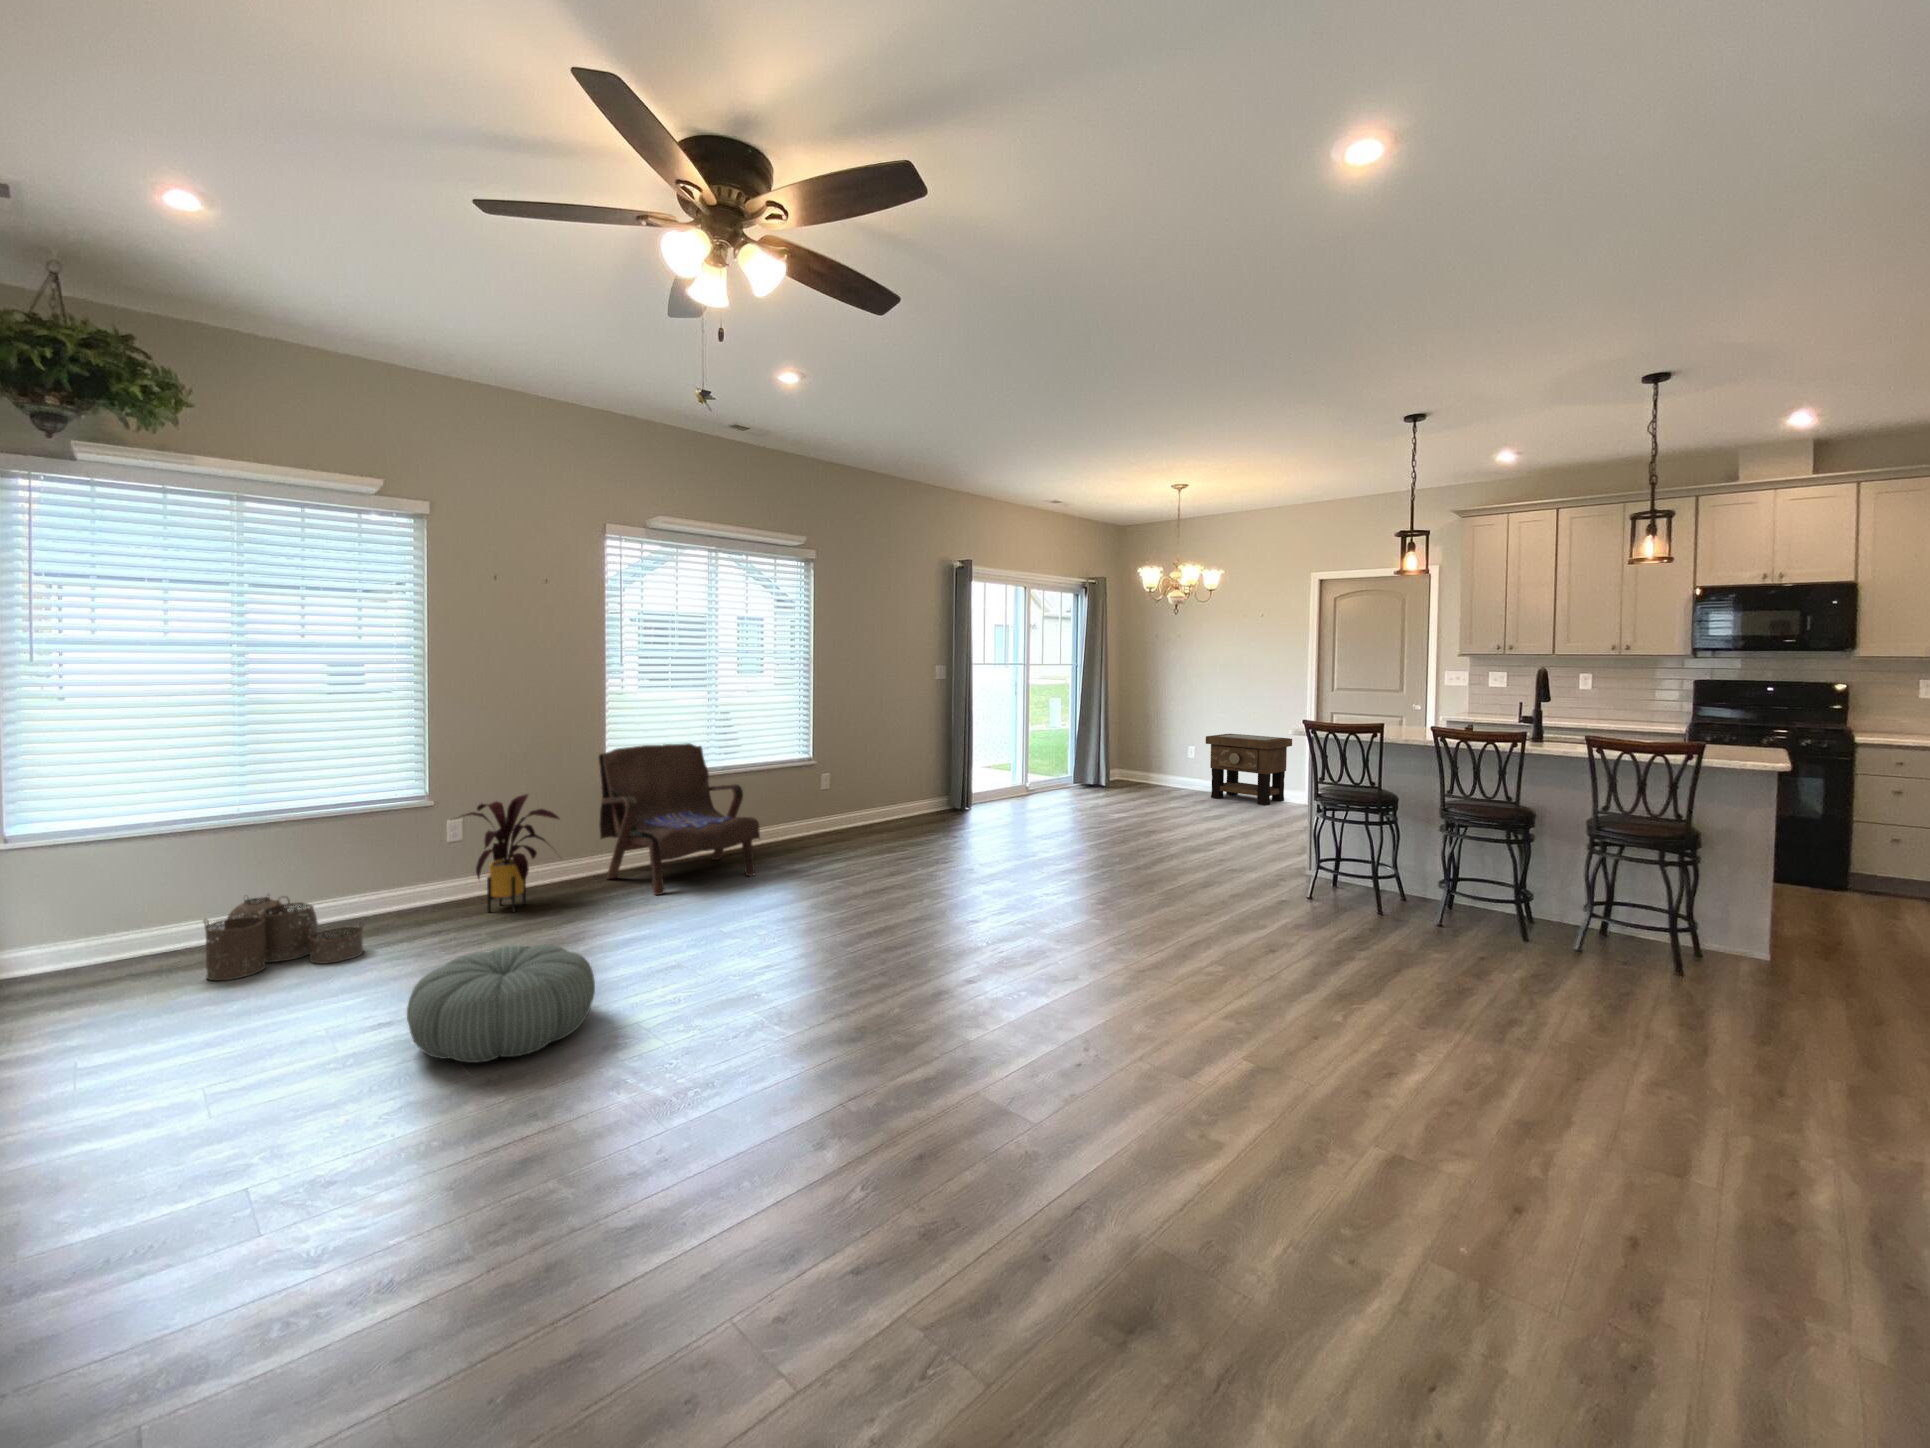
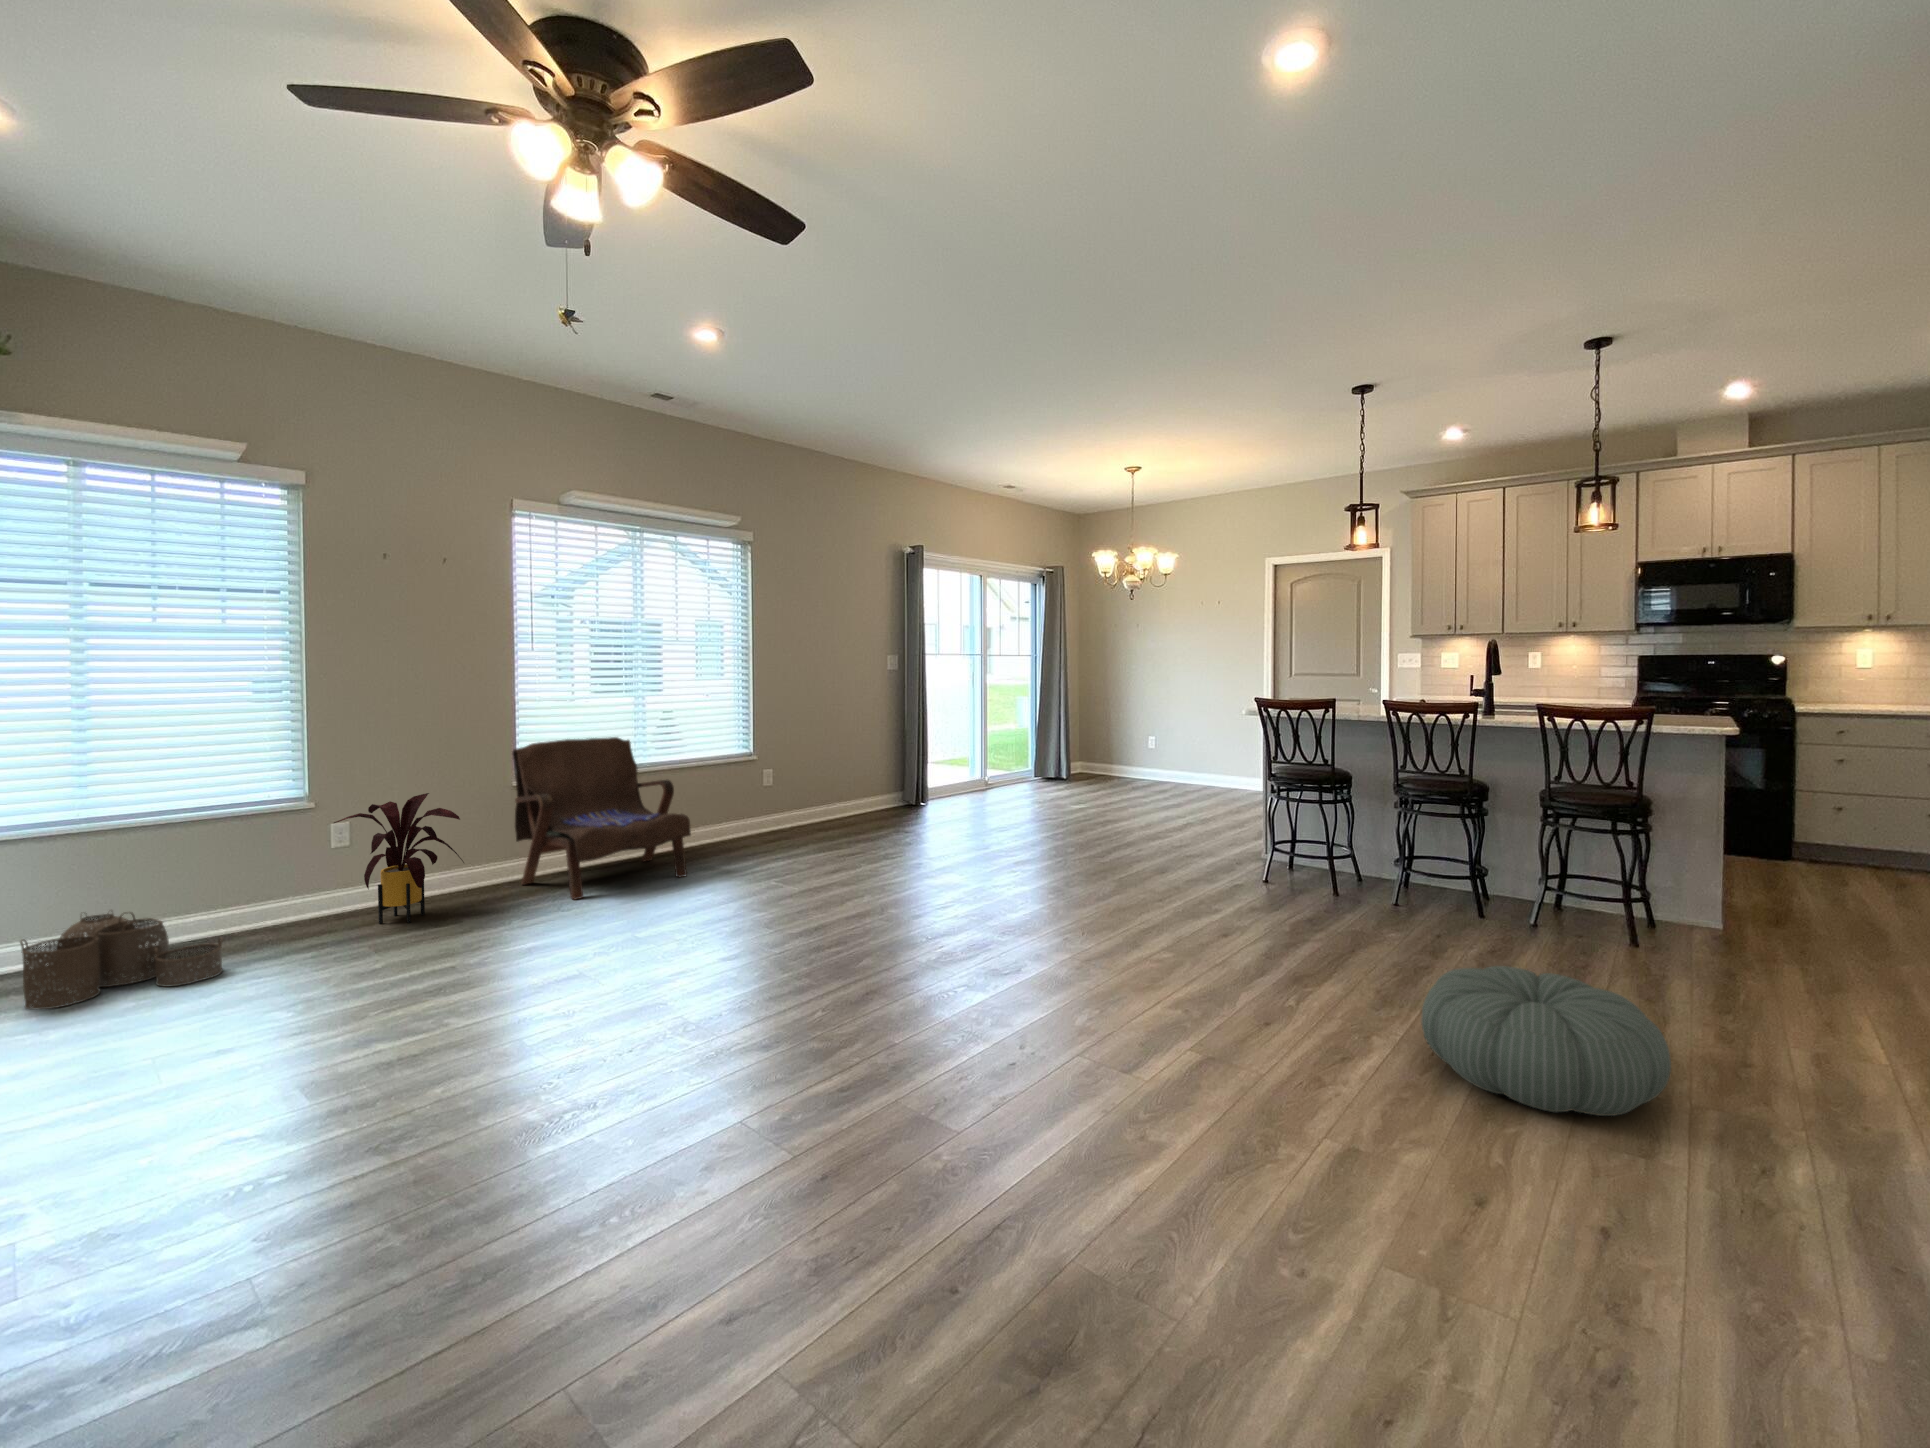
side table: present [1206,734,1292,805] -> none [1165,722,1251,792]
pouf: present [407,945,595,1063] -> present [1421,966,1671,1116]

